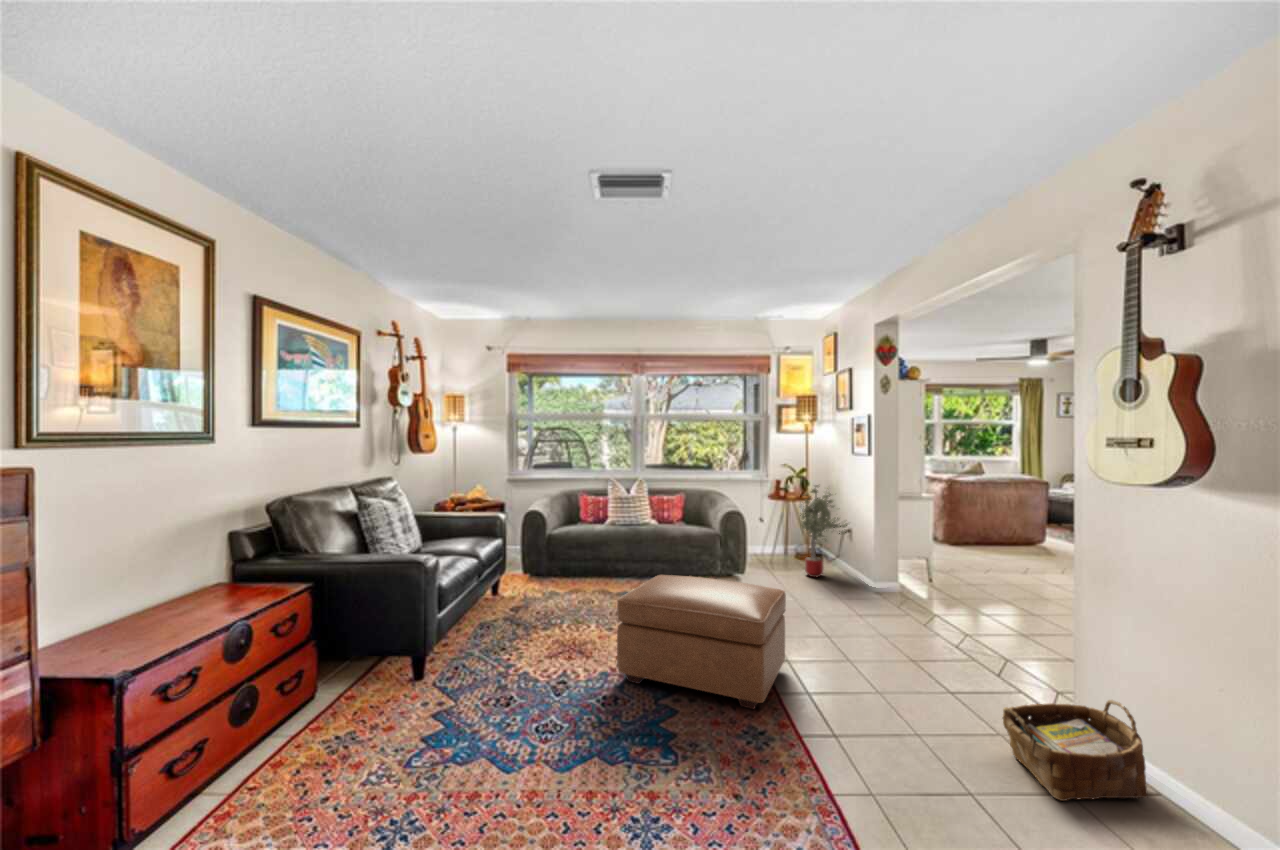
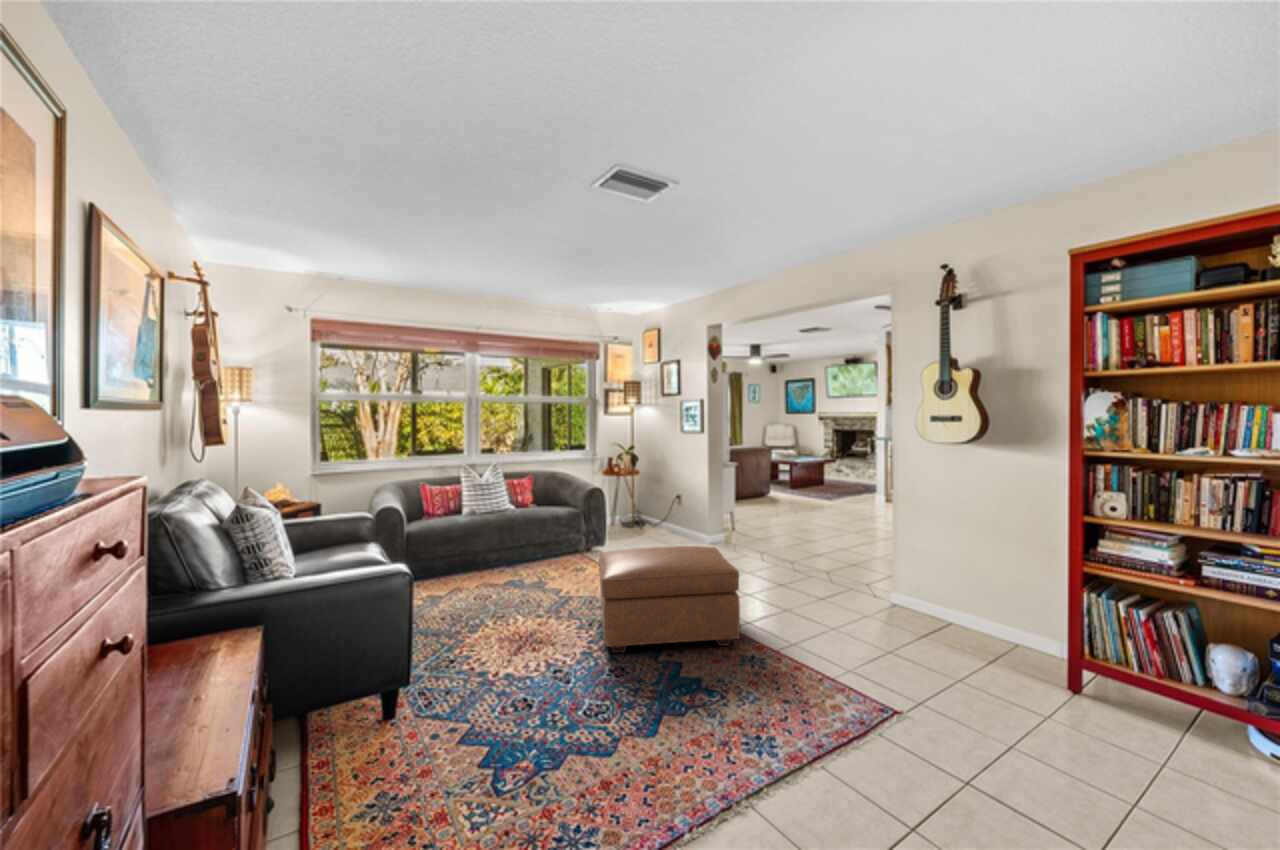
potted tree: present [800,485,848,577] -> none [638,459,683,539]
woven basket: present [1002,700,1148,801] -> none [888,578,966,645]

